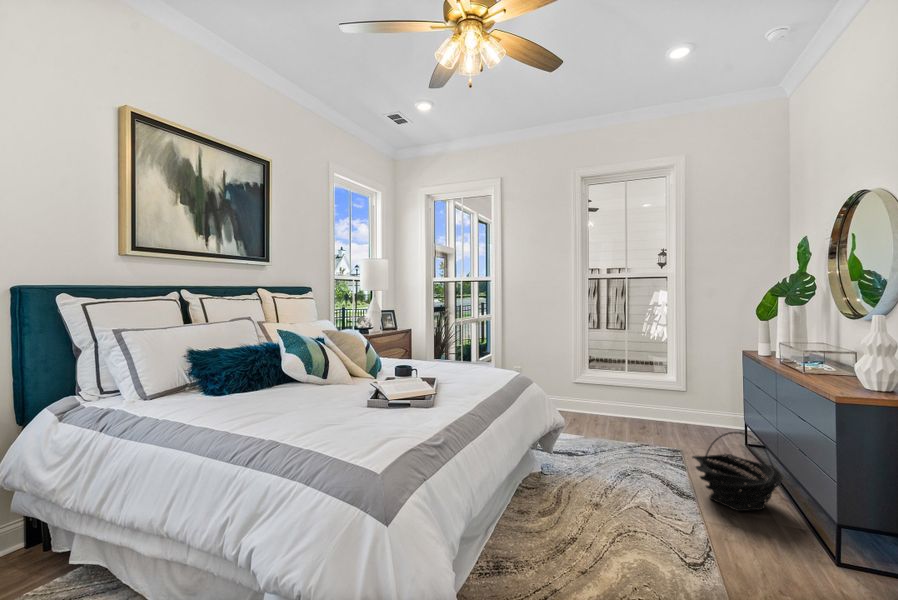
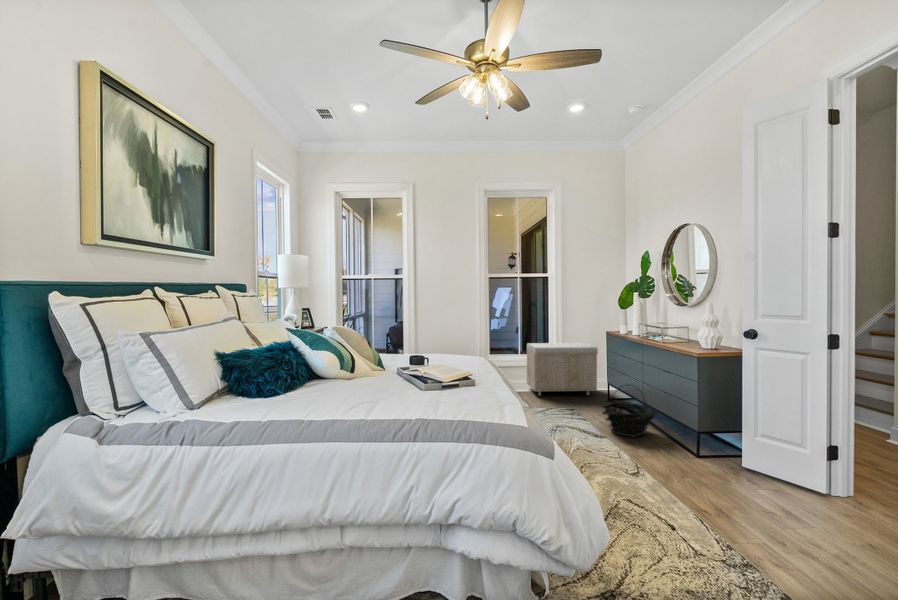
storage bench: none [638,362,735,439] -> present [527,343,598,395]

